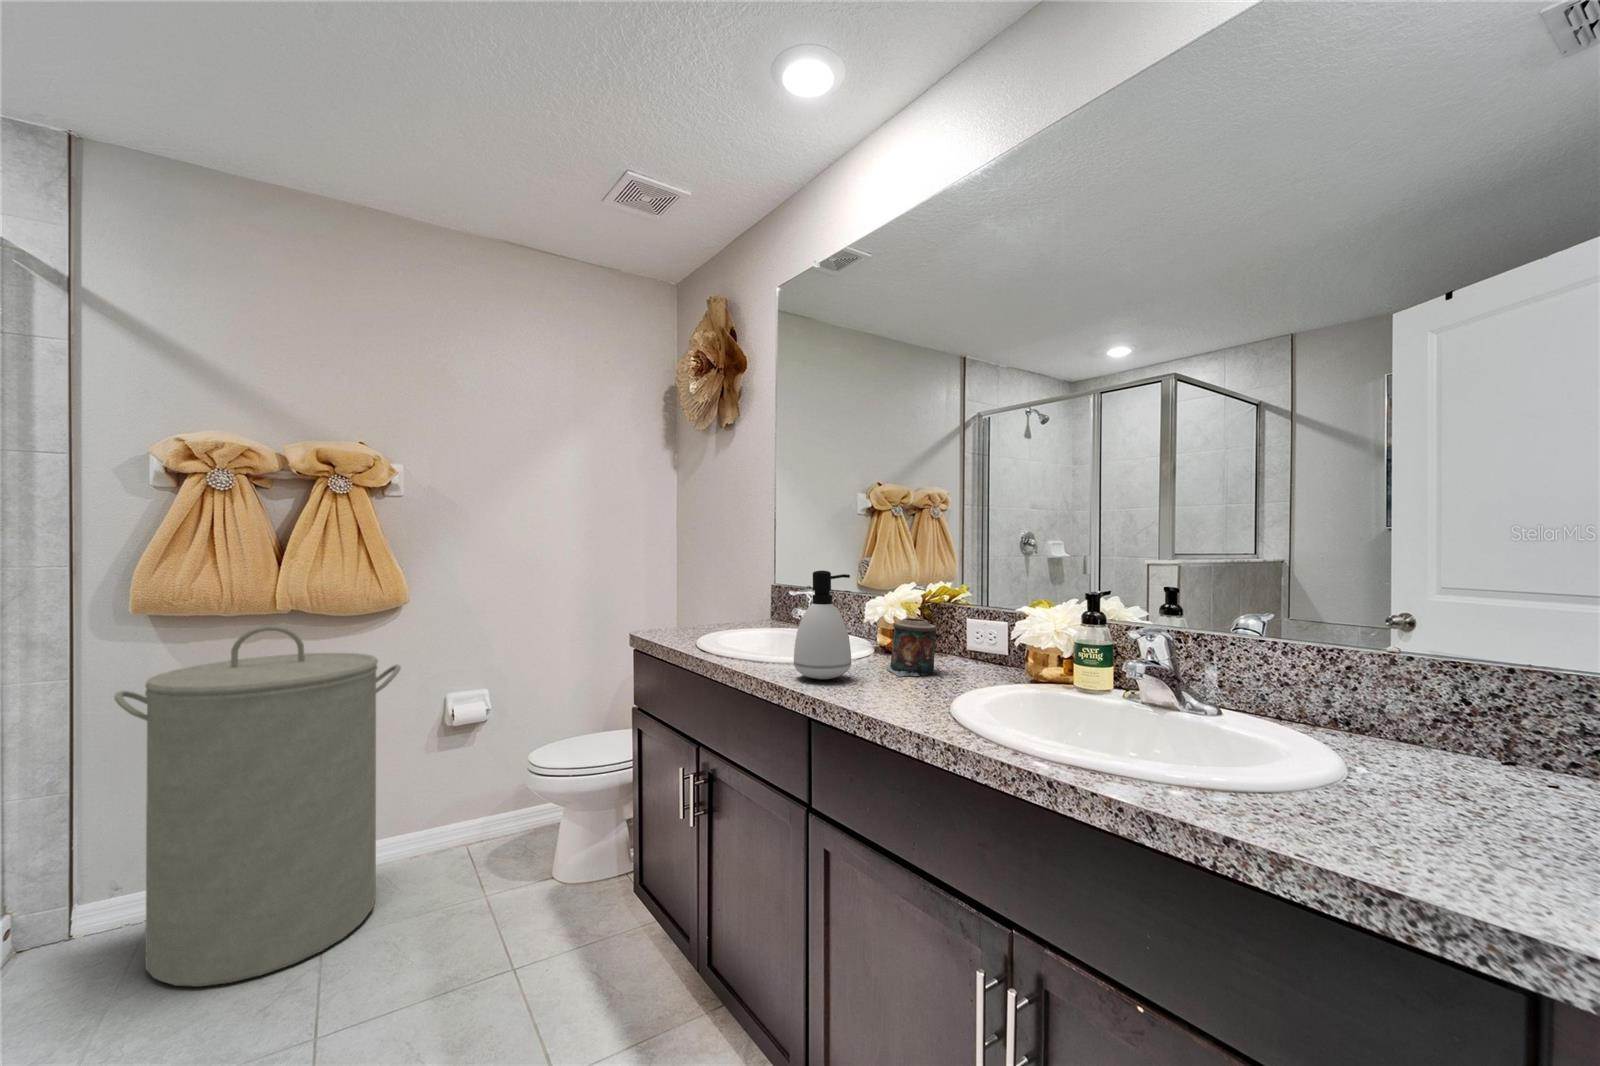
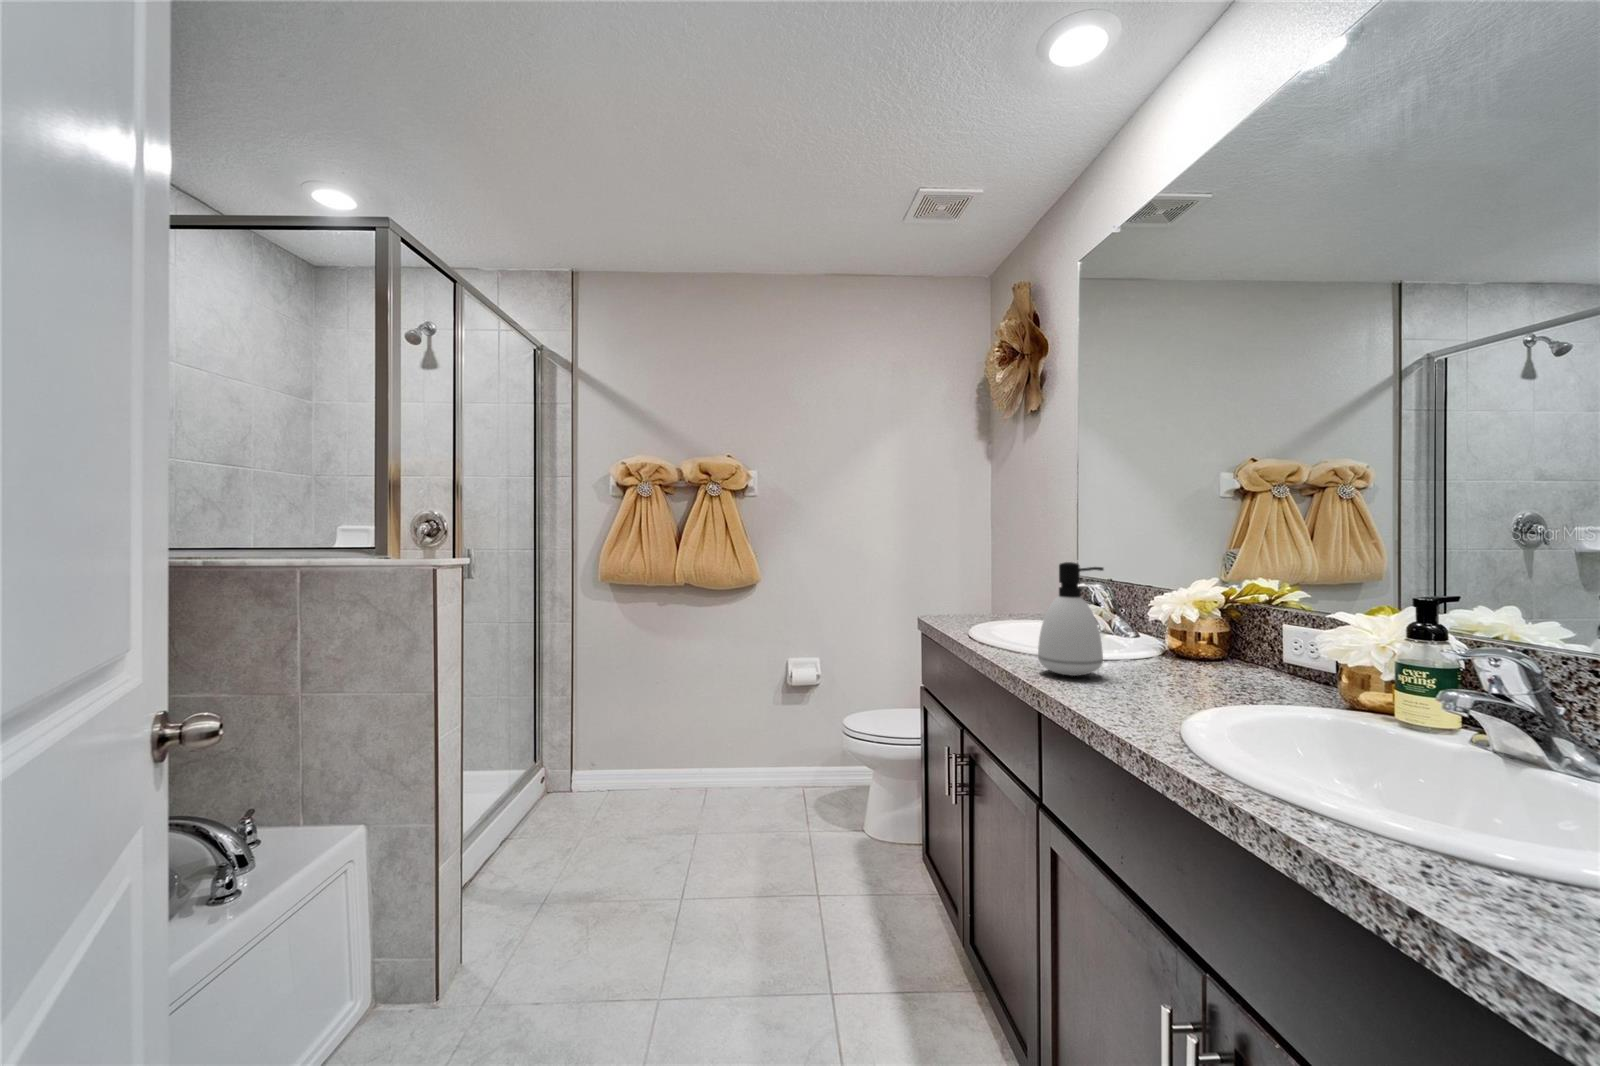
candle: present [886,618,936,677] -> none [1157,619,1220,685]
laundry hamper: present [114,626,401,987] -> none [586,595,752,846]

